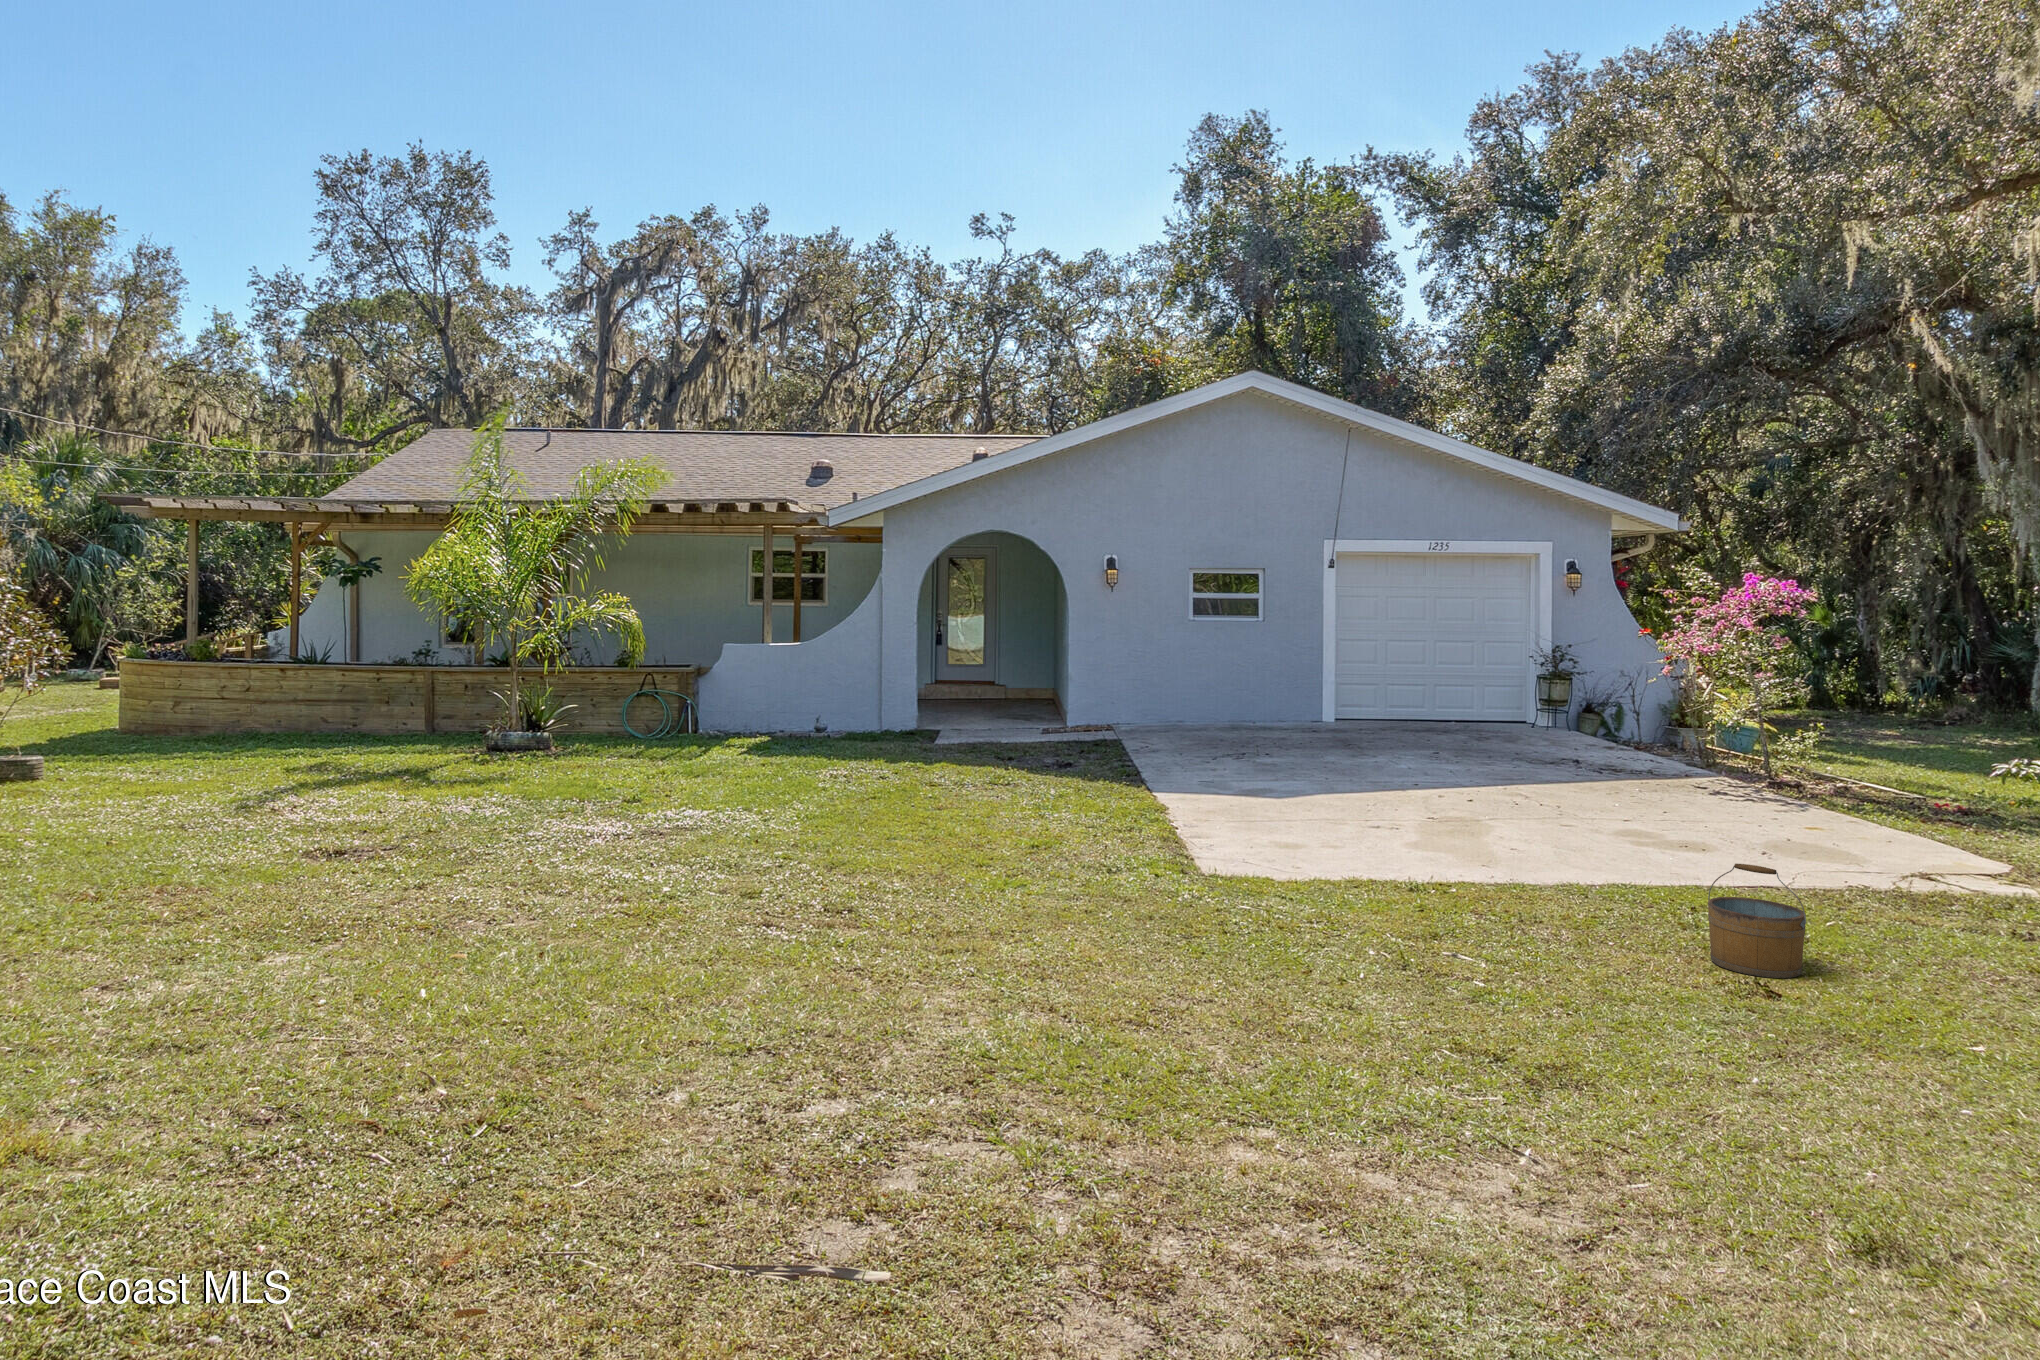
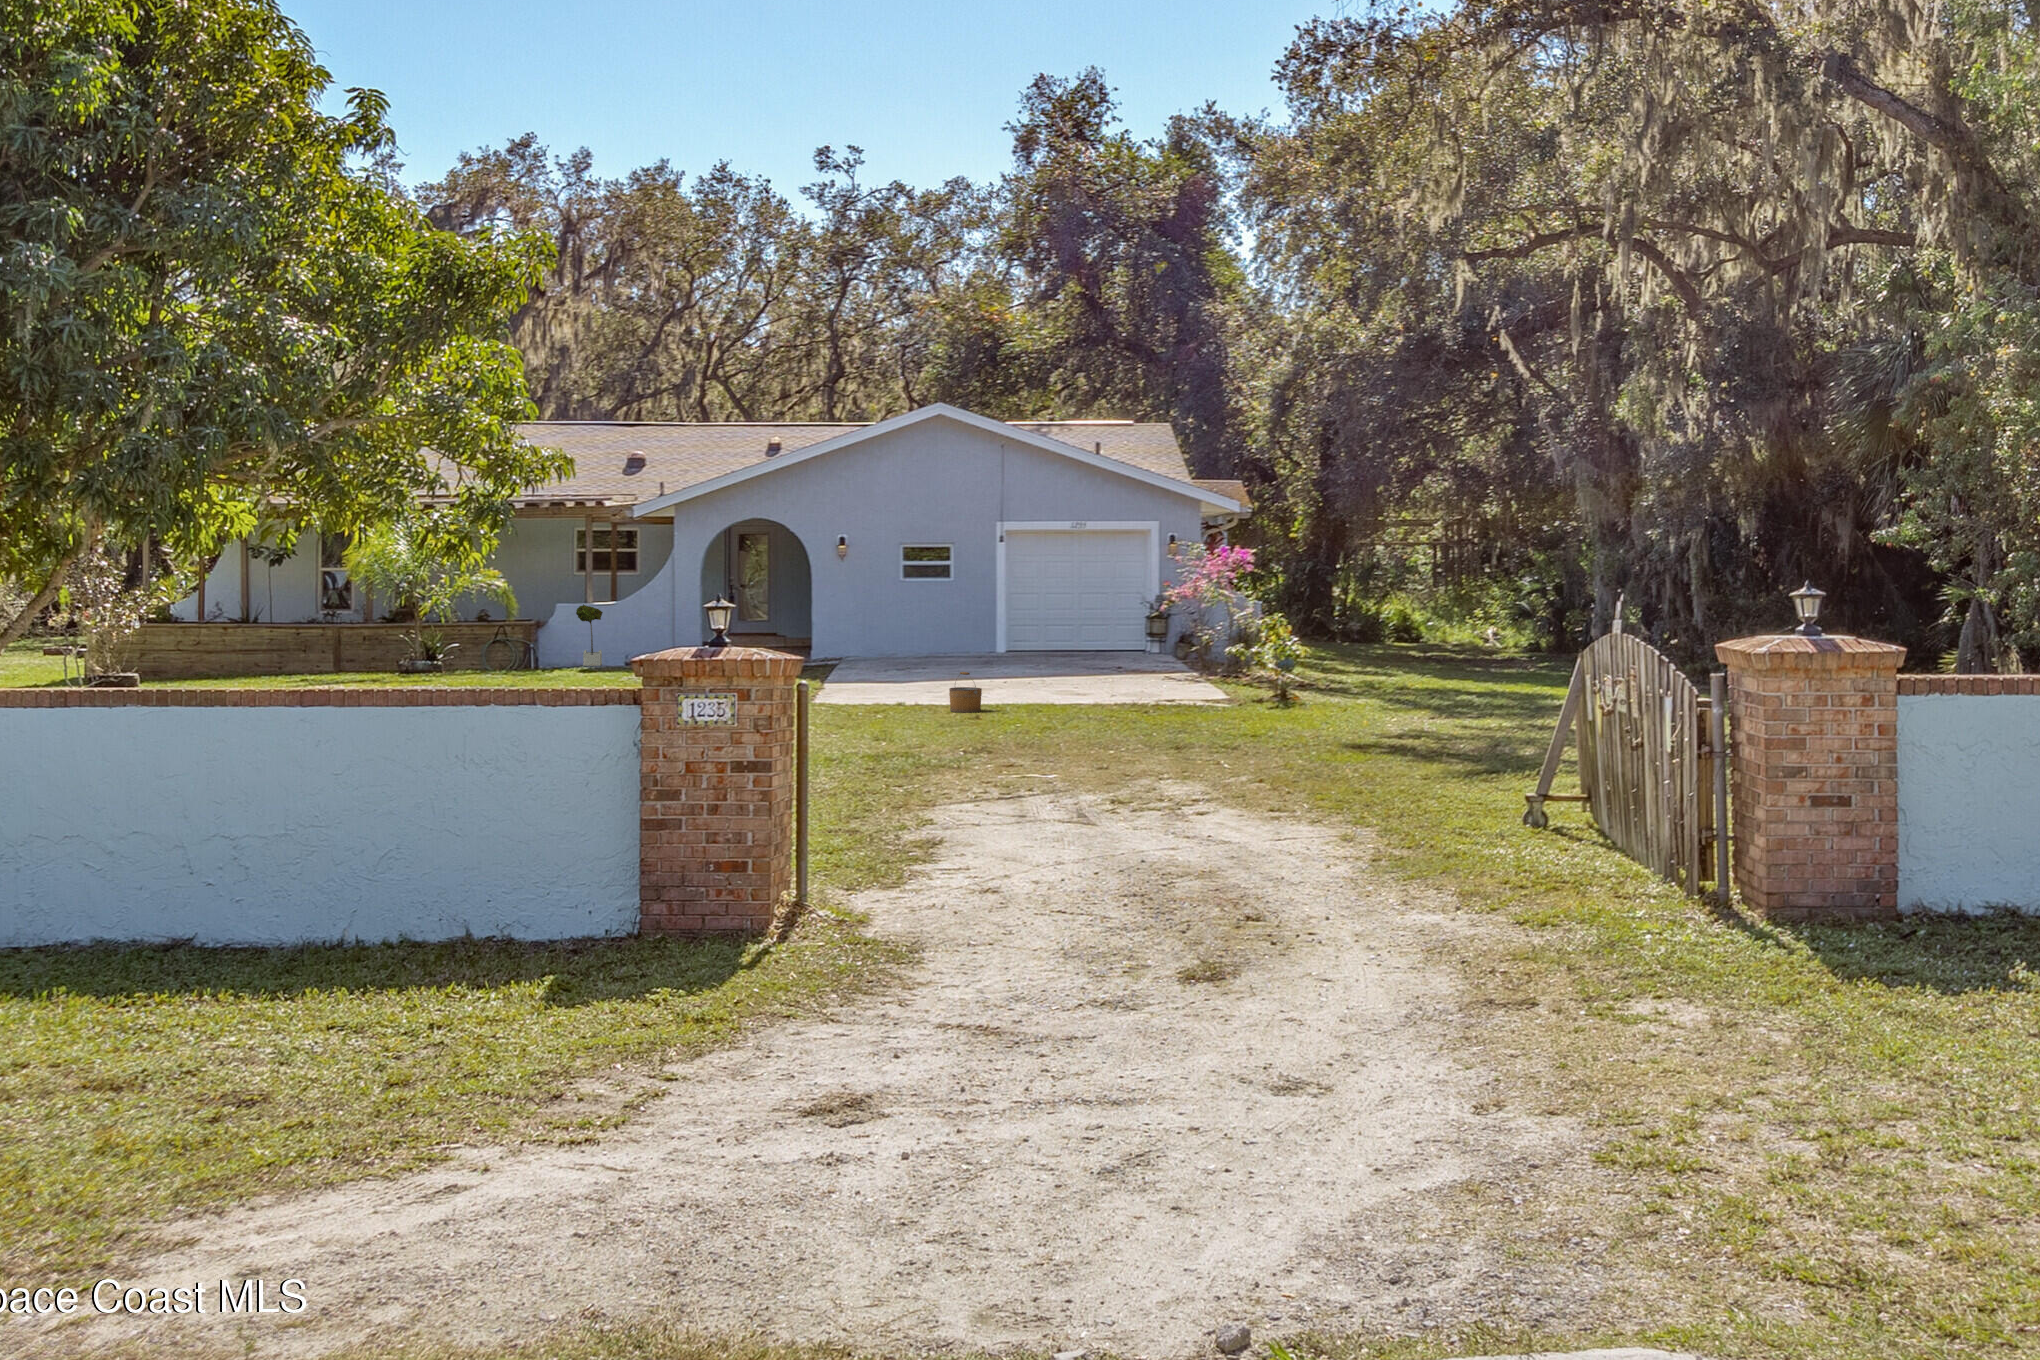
potted tree: none [751,645,788,731] -> present [576,604,603,666]

